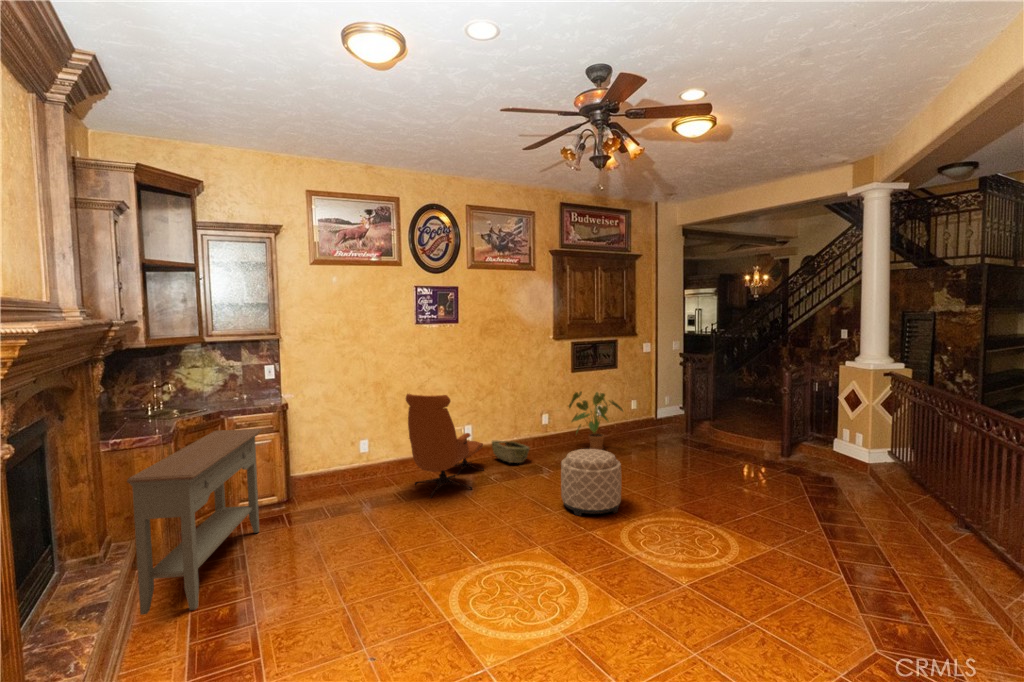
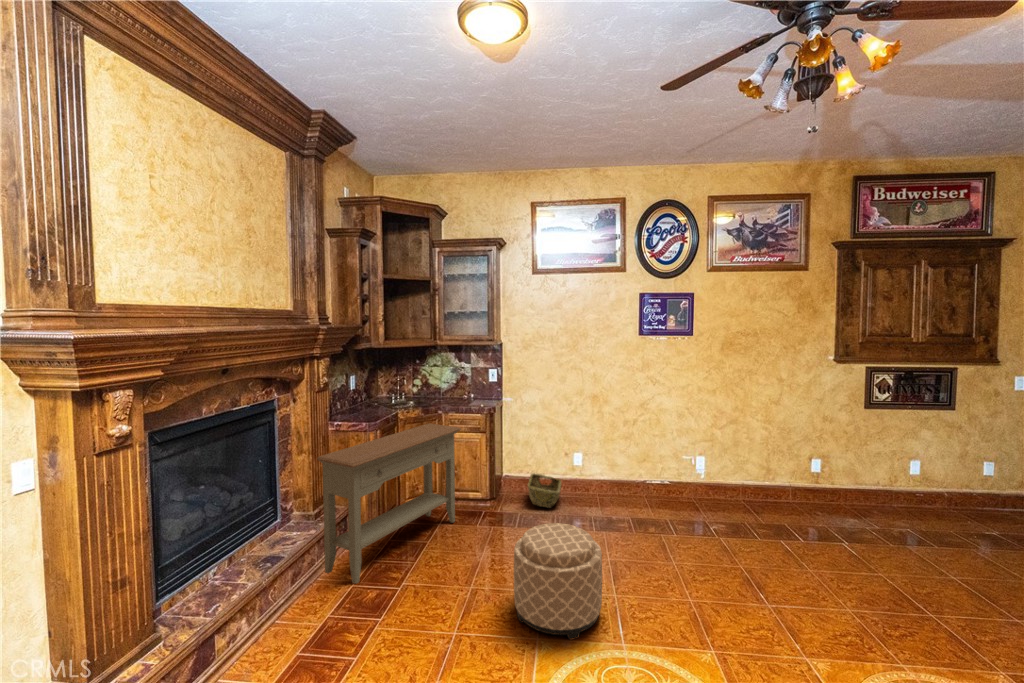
house plant: present [569,392,623,450] -> none [857,436,961,527]
lounge chair: present [406,394,484,498] -> none [602,412,712,537]
woven basket: present [492,441,530,463] -> present [528,473,561,508]
ottoman: present [561,449,621,516] -> present [514,523,602,640]

